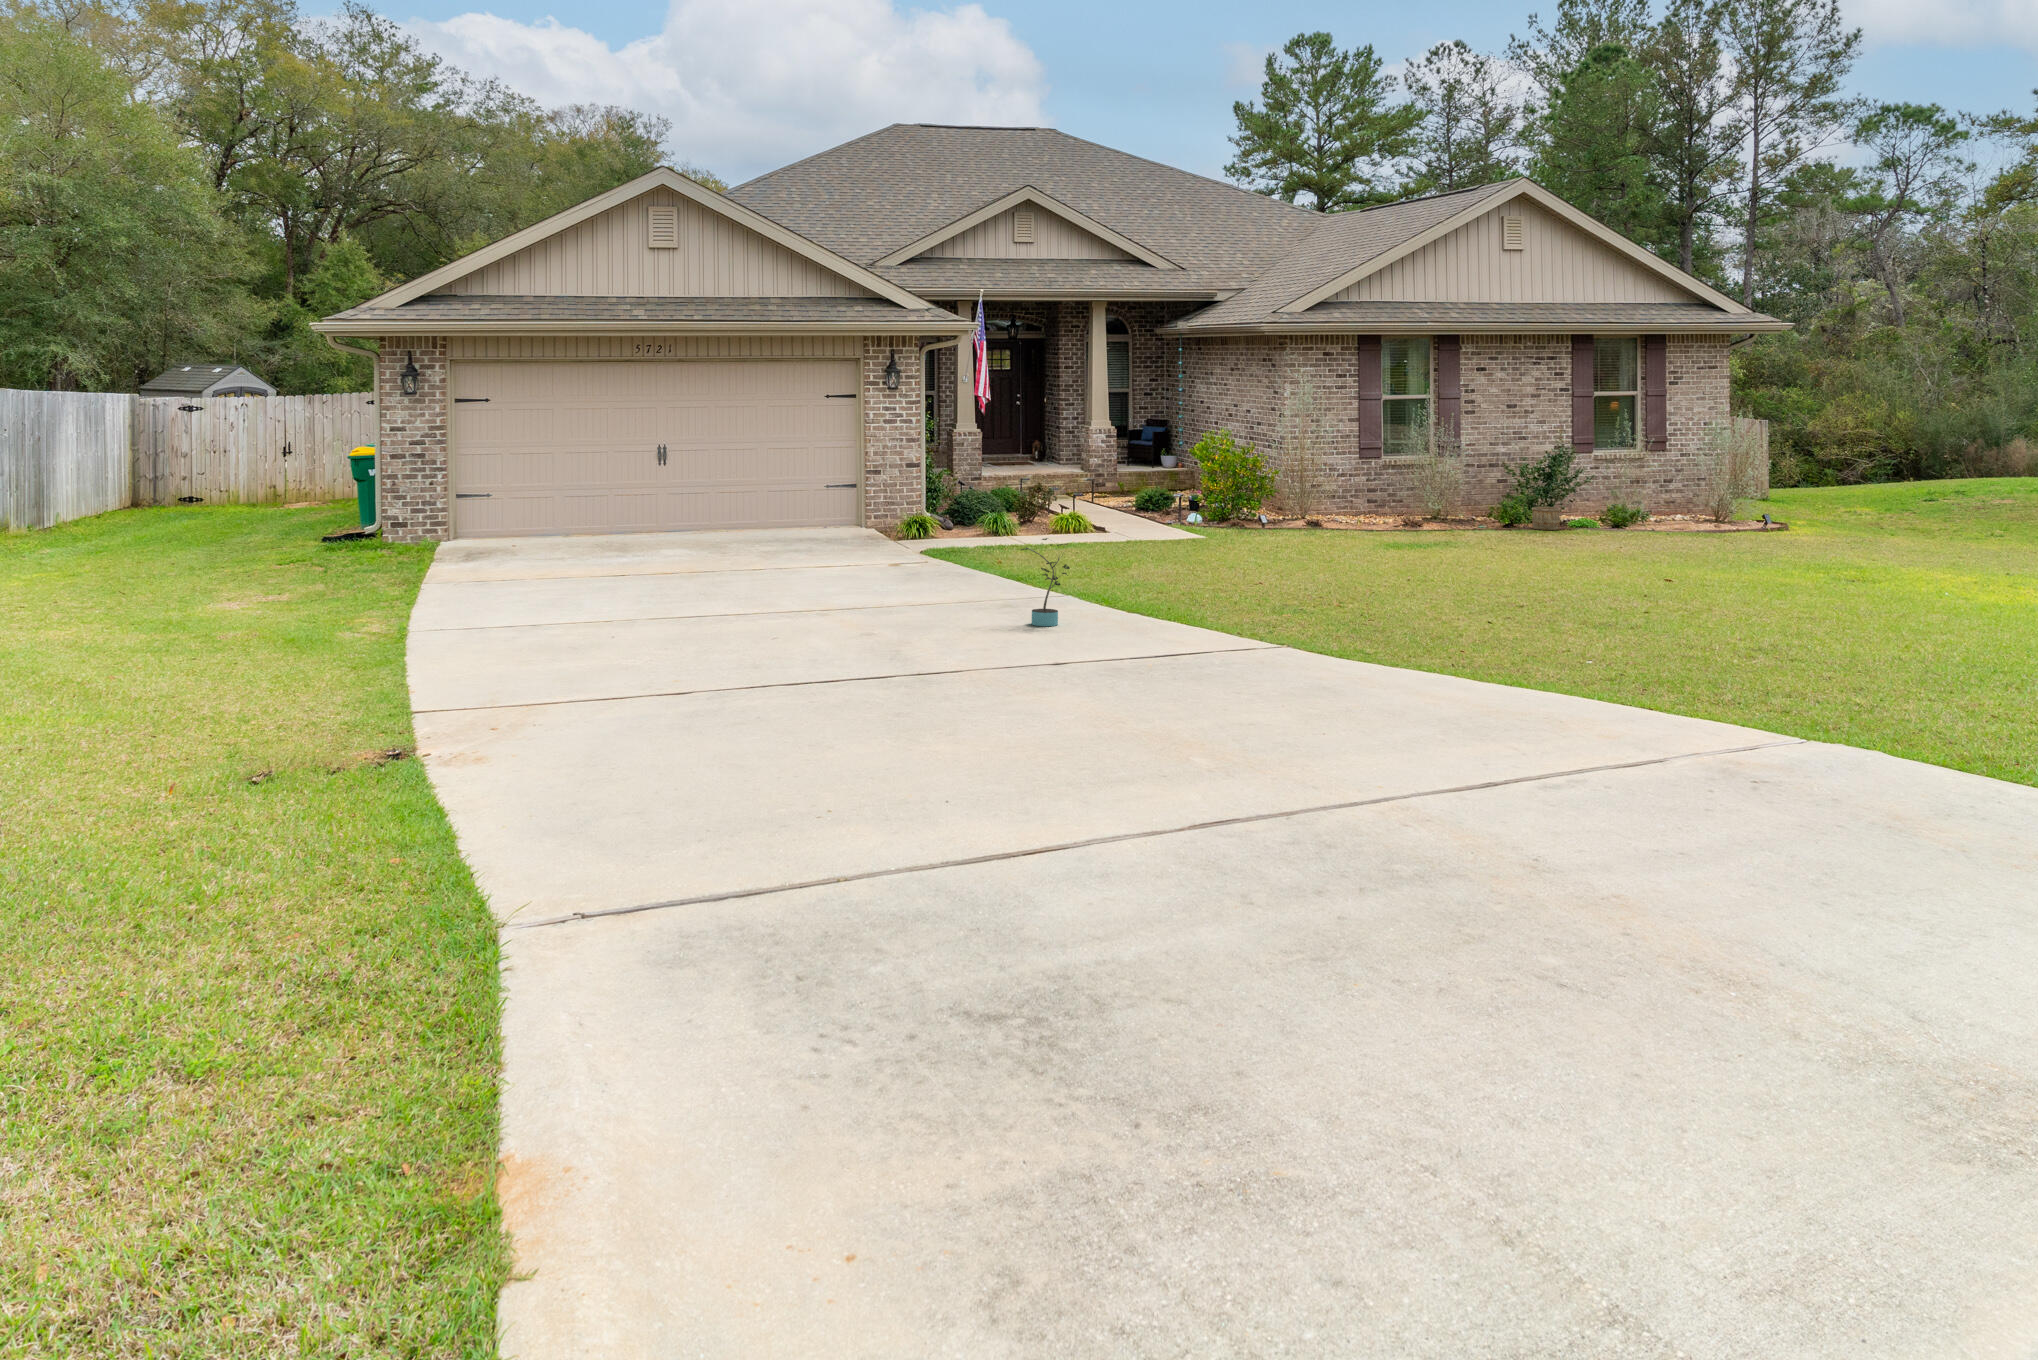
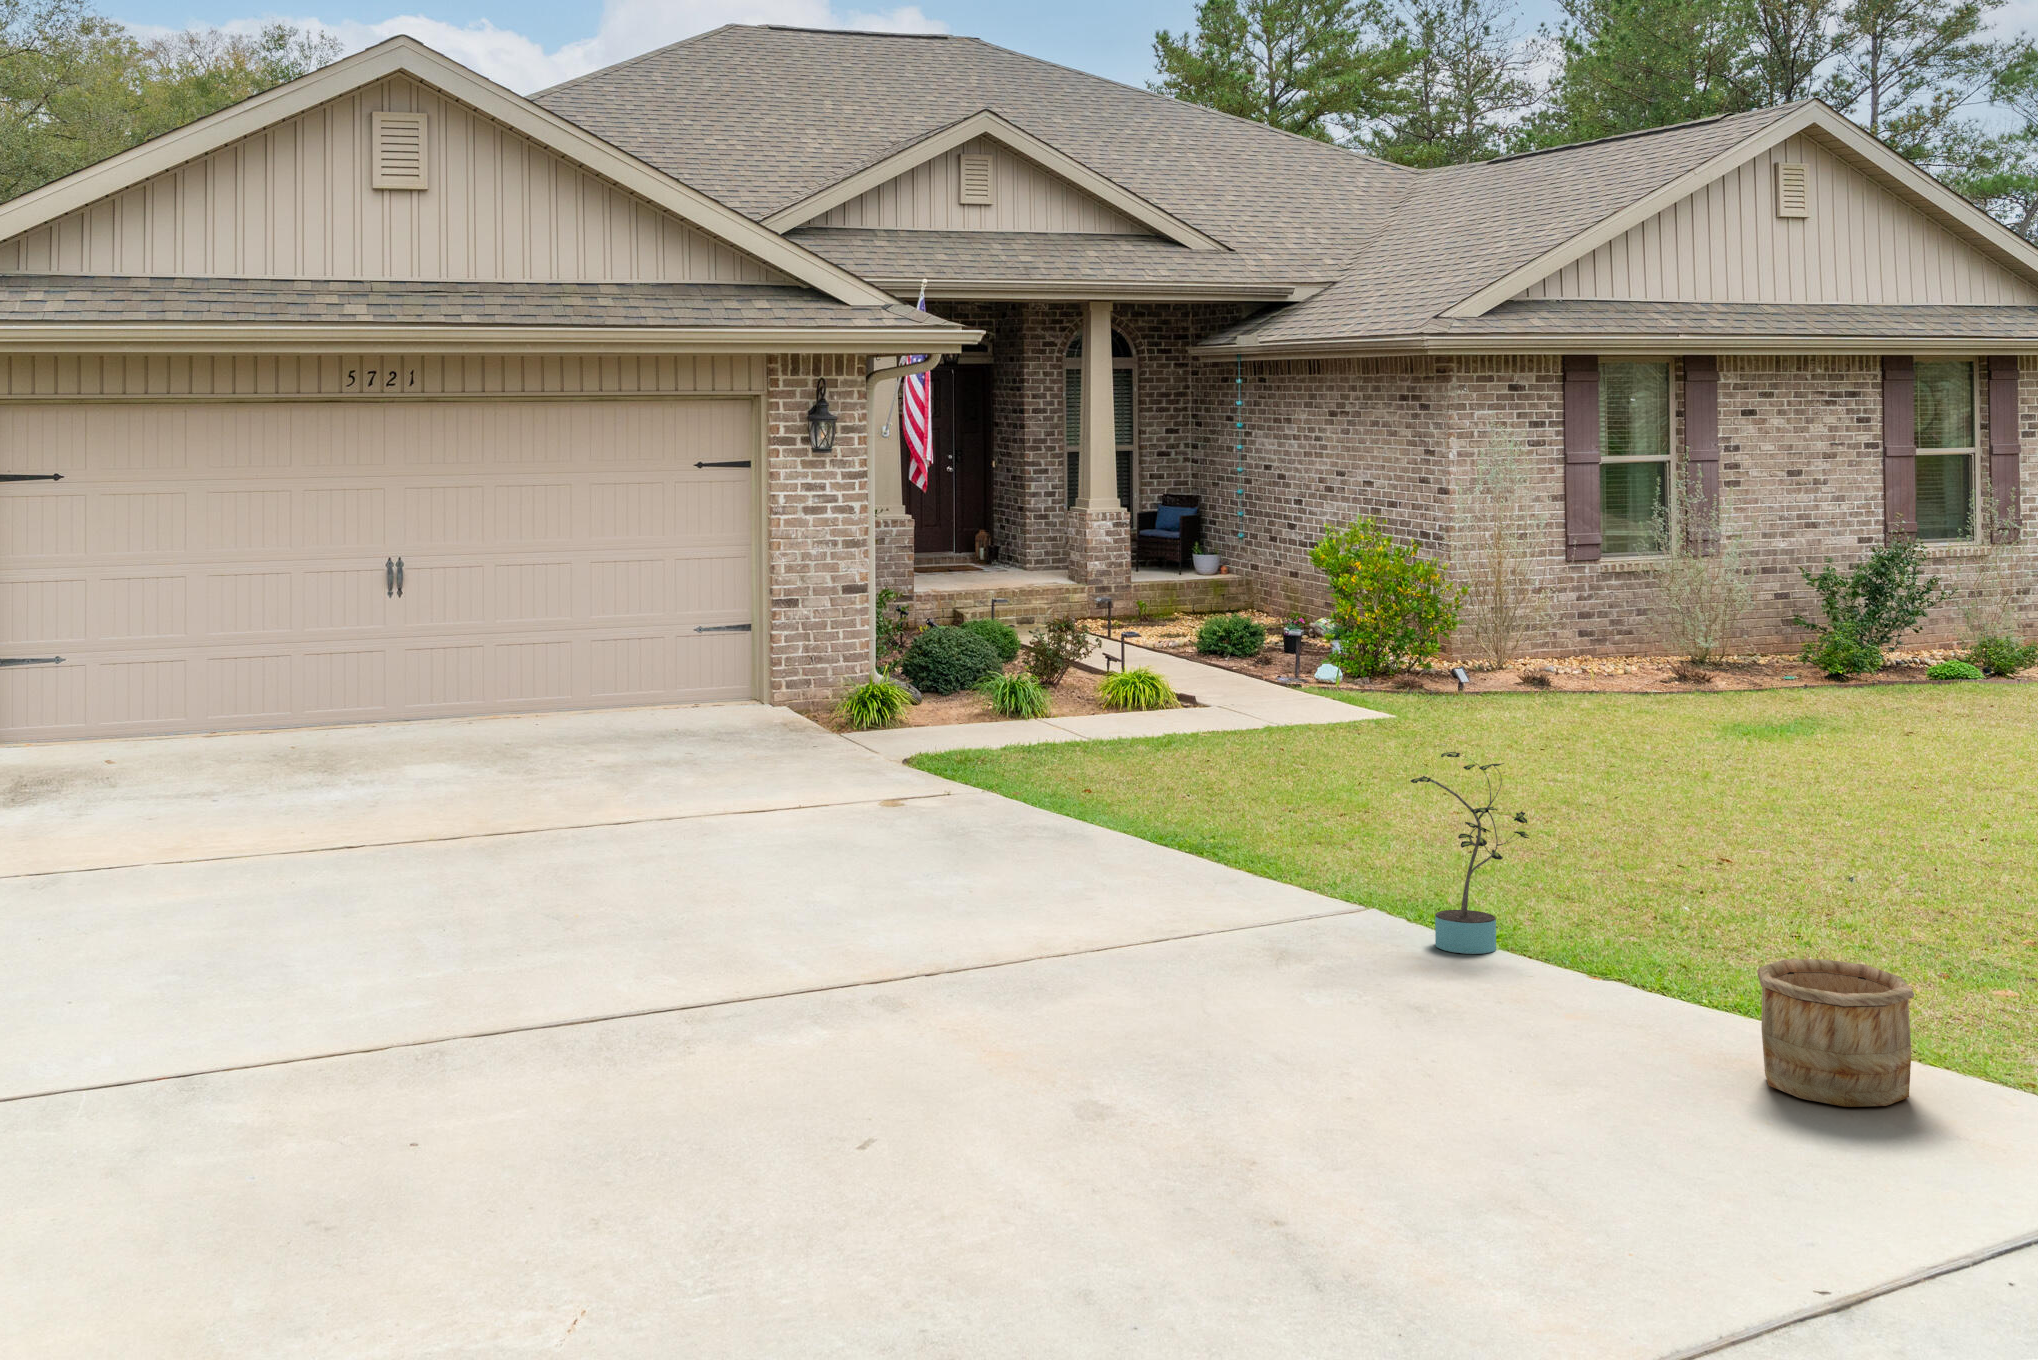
wooden bucket: present [1532,507,1560,530] -> present [1757,959,1914,1107]

